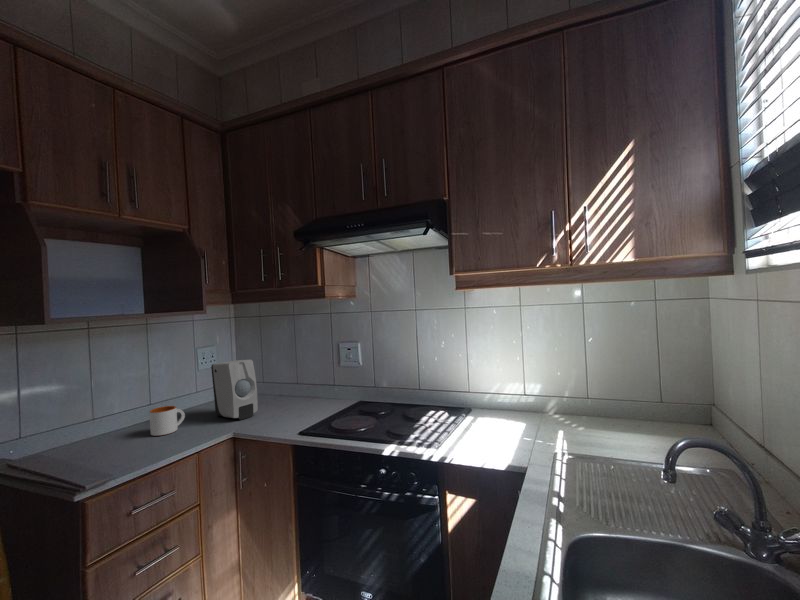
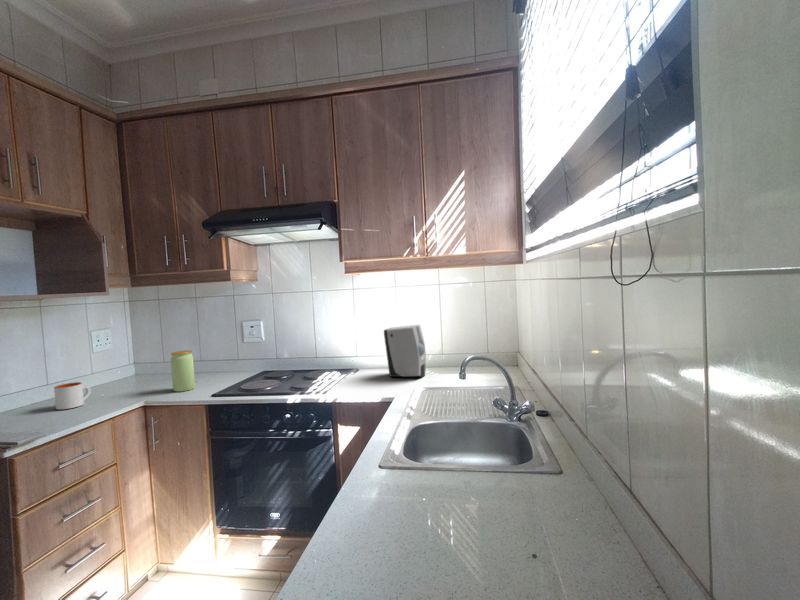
soap dispenser: present [211,360,258,420] -> present [384,325,426,377]
jar: none [262,375,287,422] -> present [171,350,195,392]

